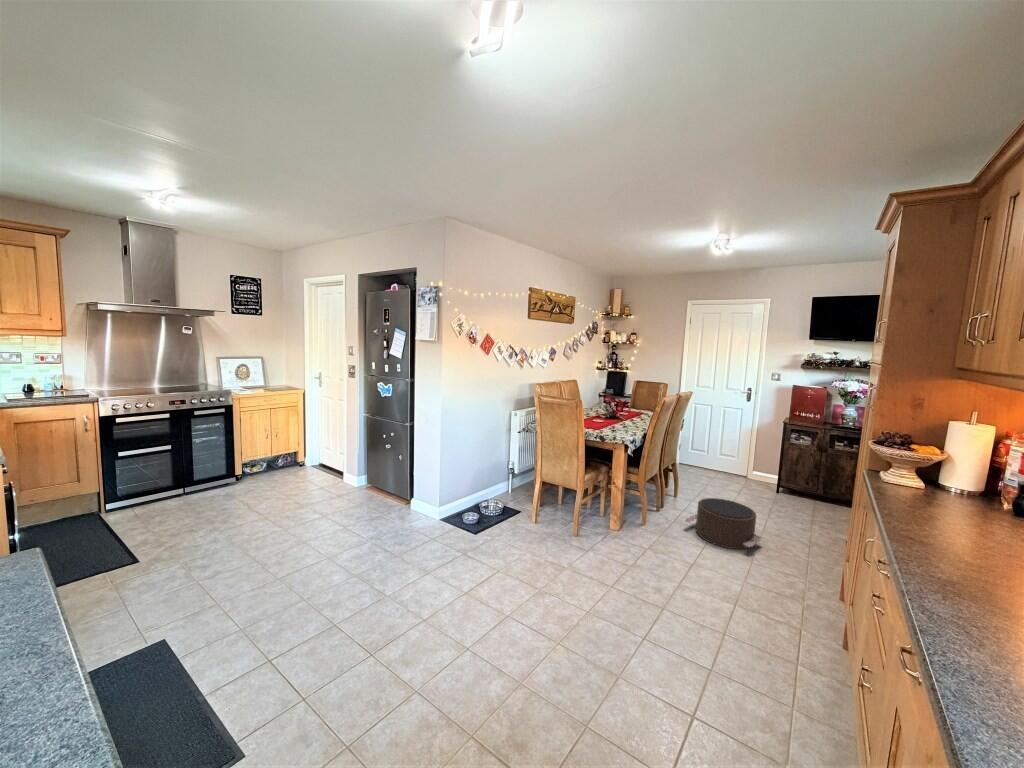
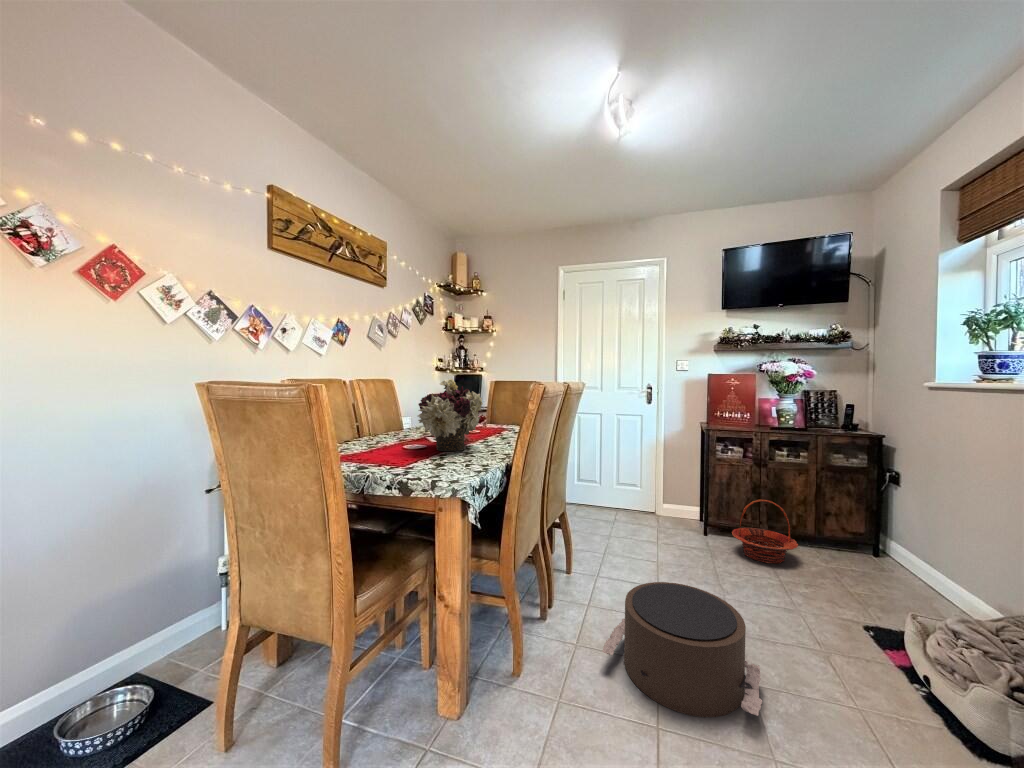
flower arrangement: none [602,390,633,425] -> present [418,378,483,451]
basket: none [791,472,837,512] -> present [732,500,798,563]

